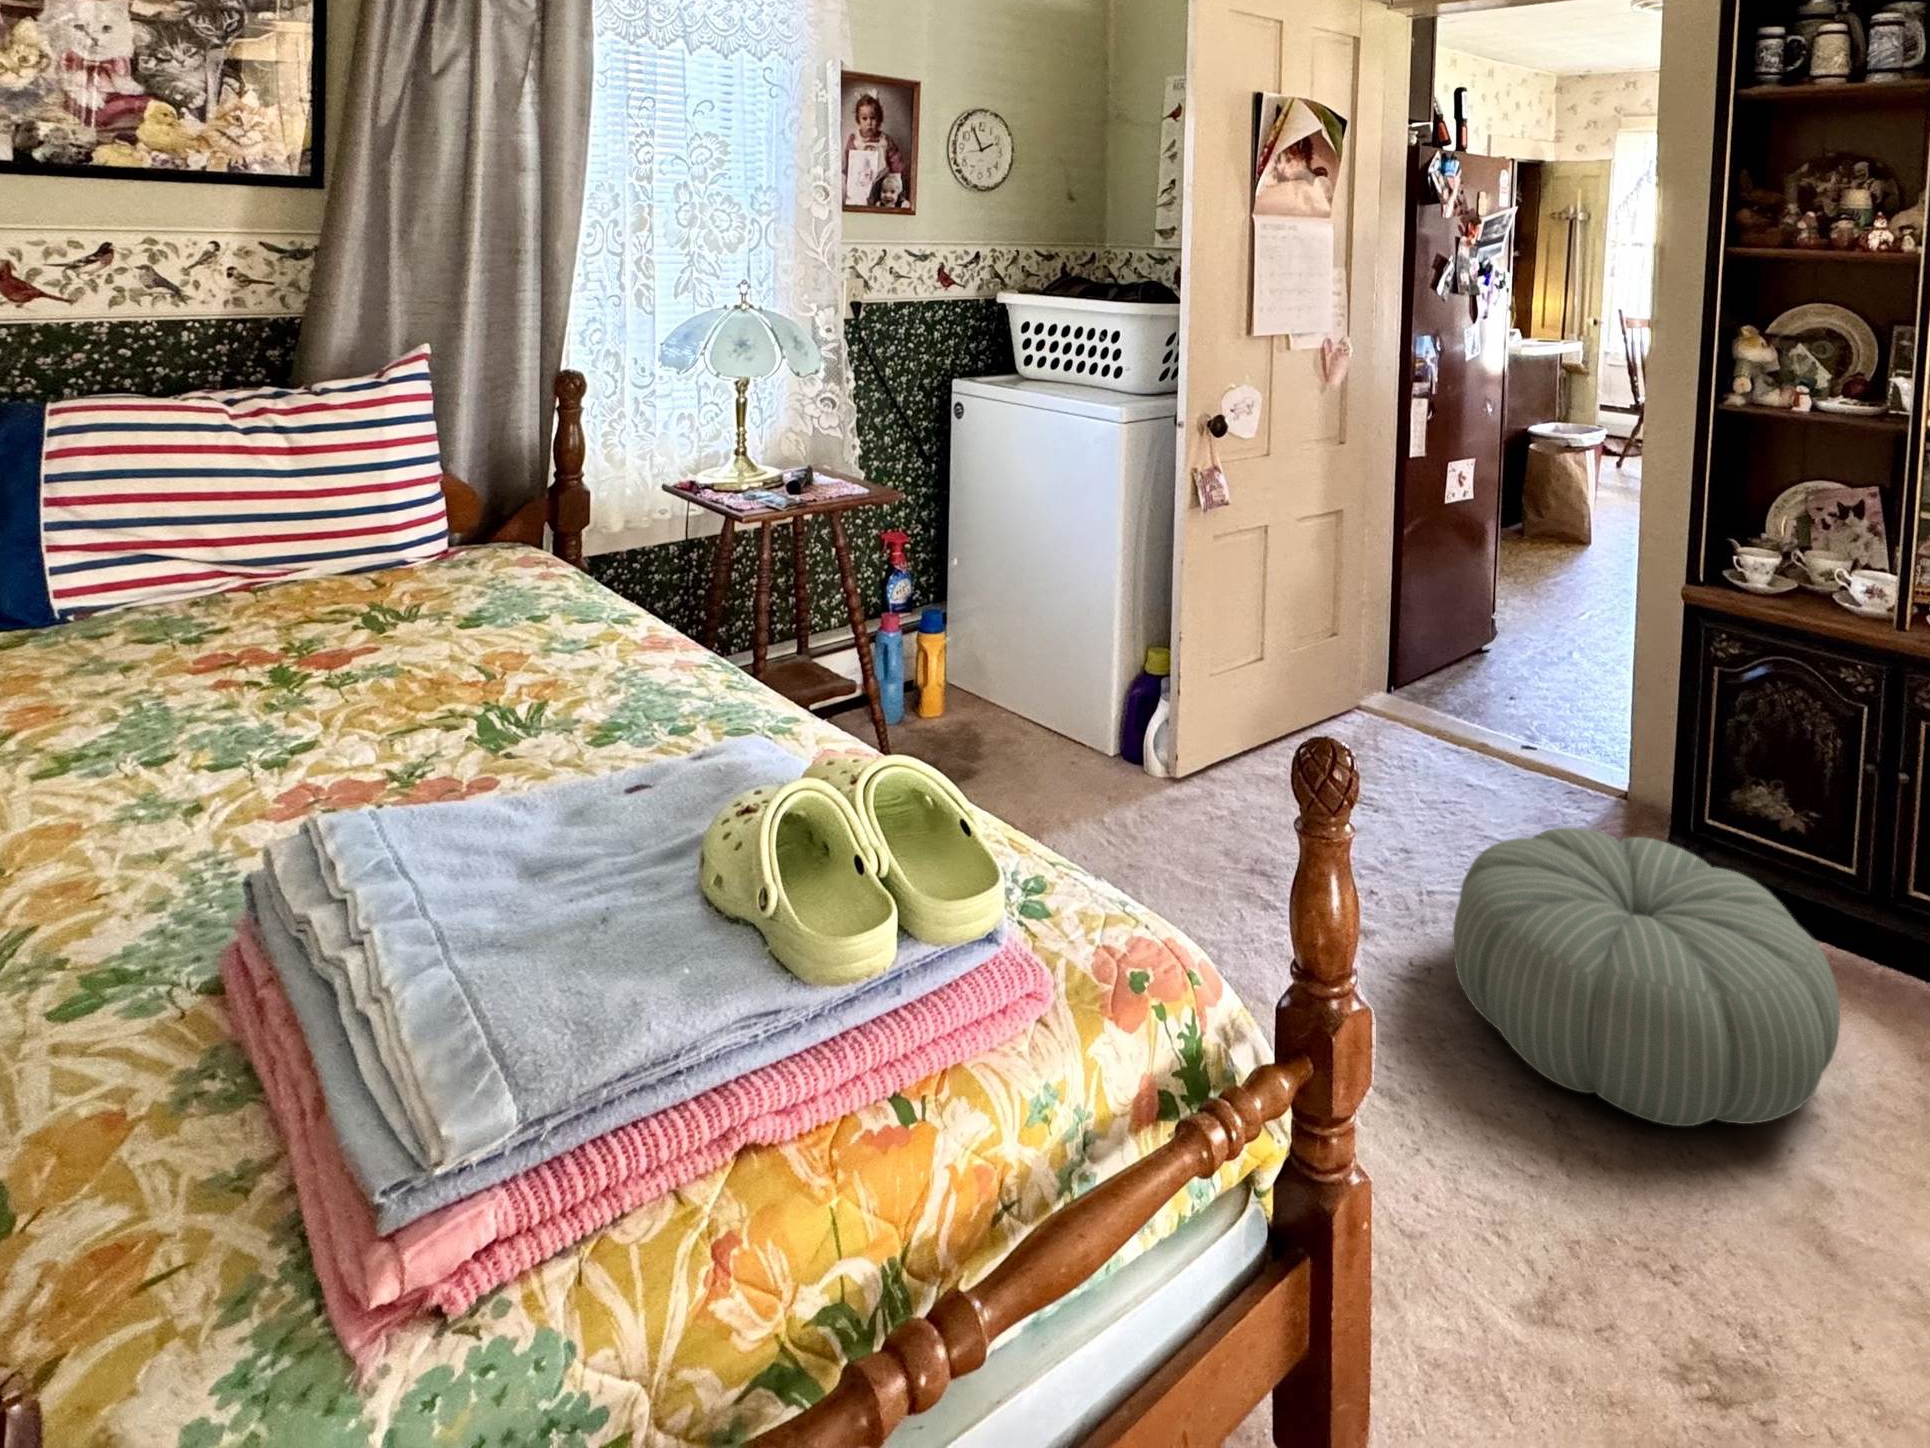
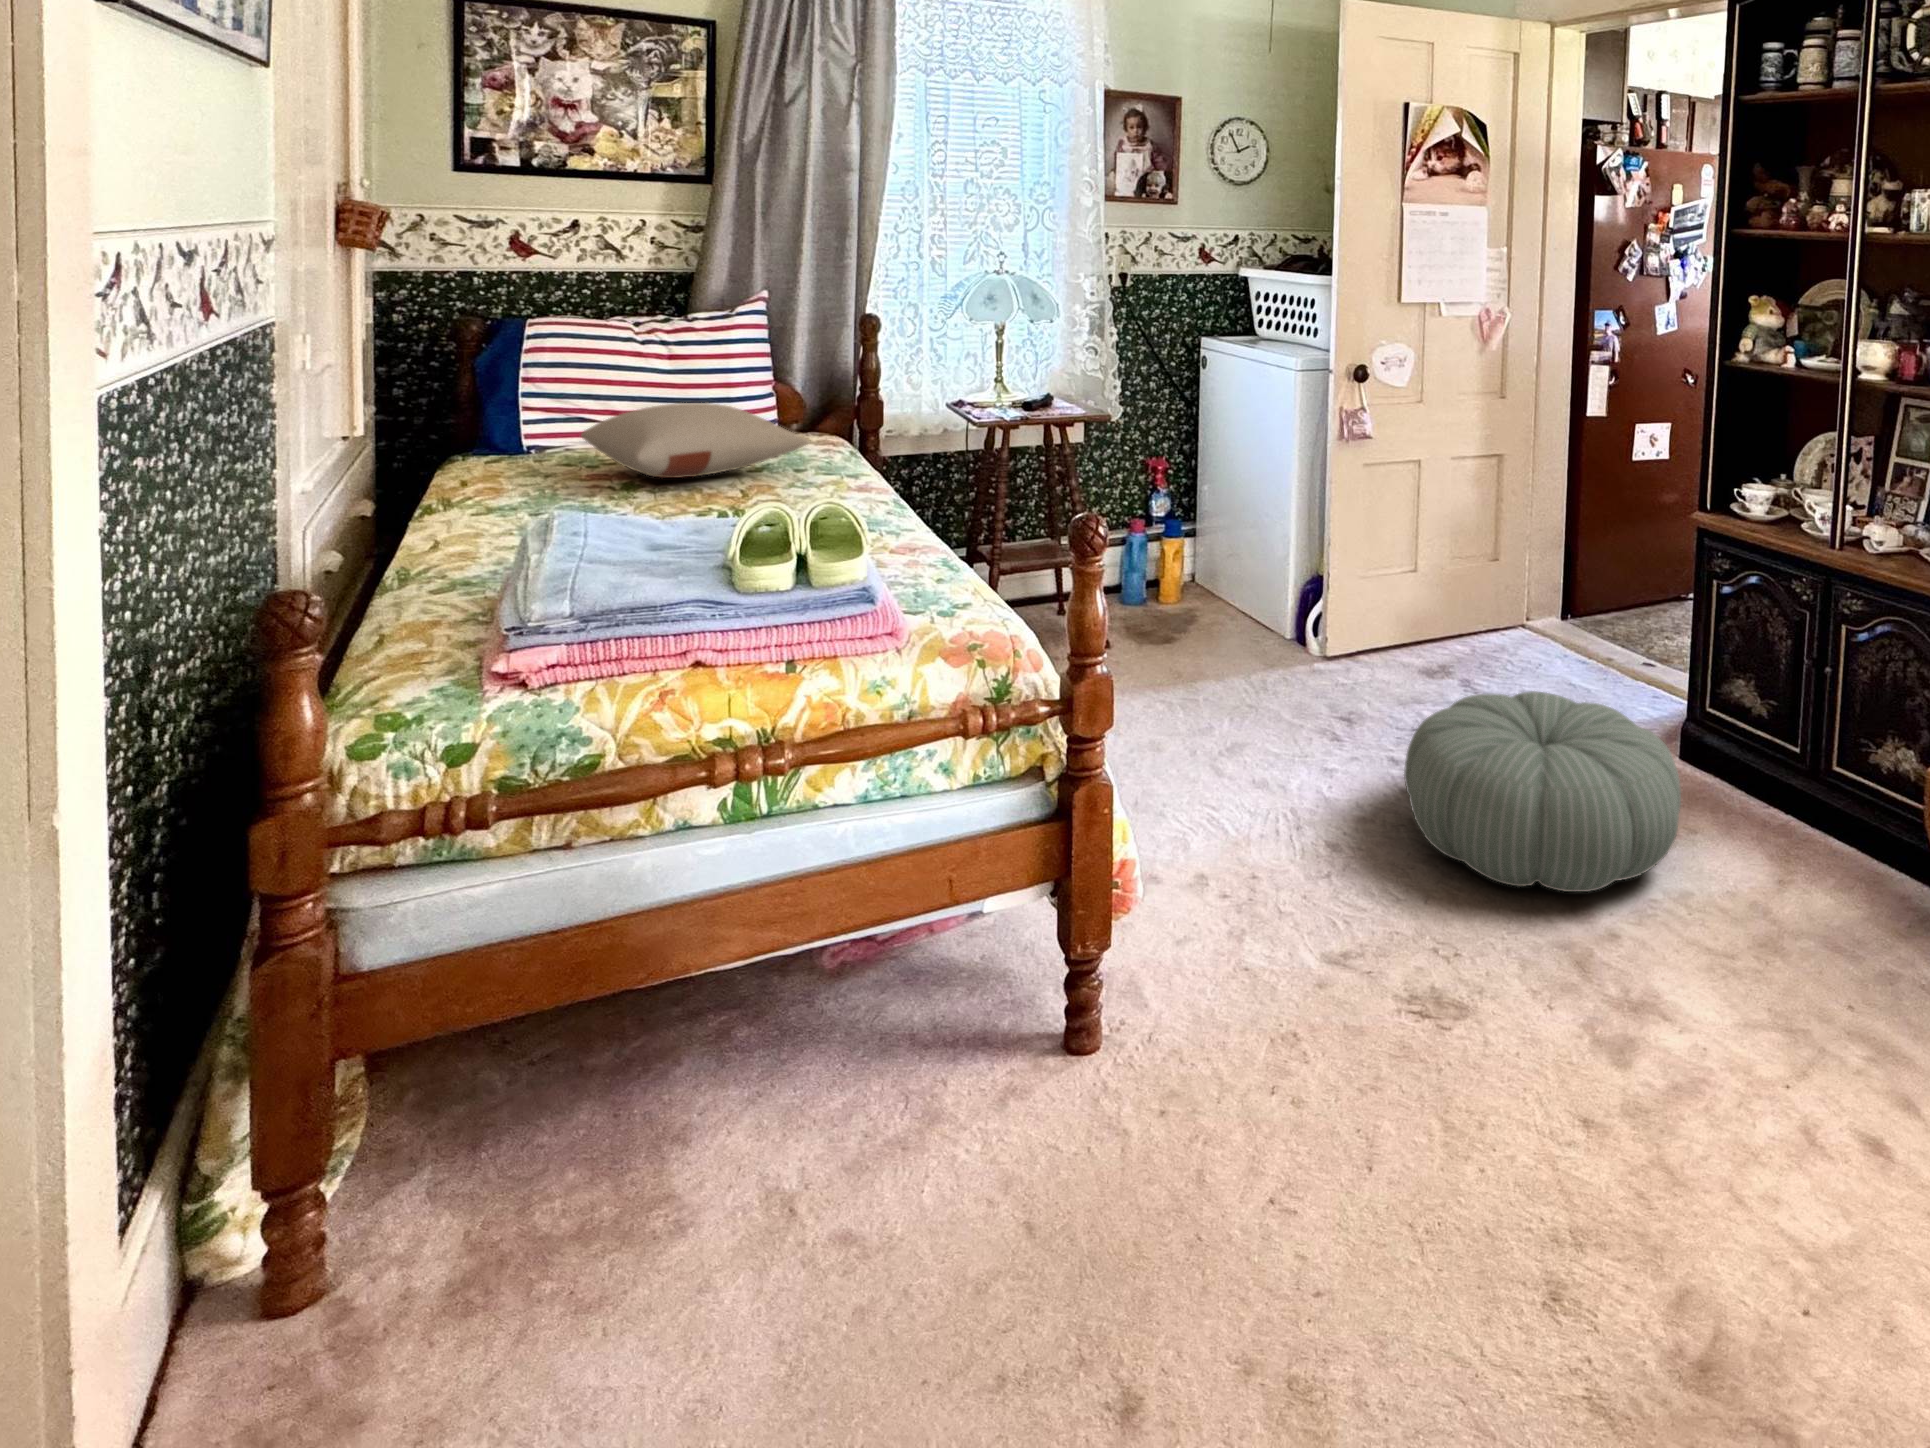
pillow: none [179,528,569,658] -> present [581,403,809,478]

